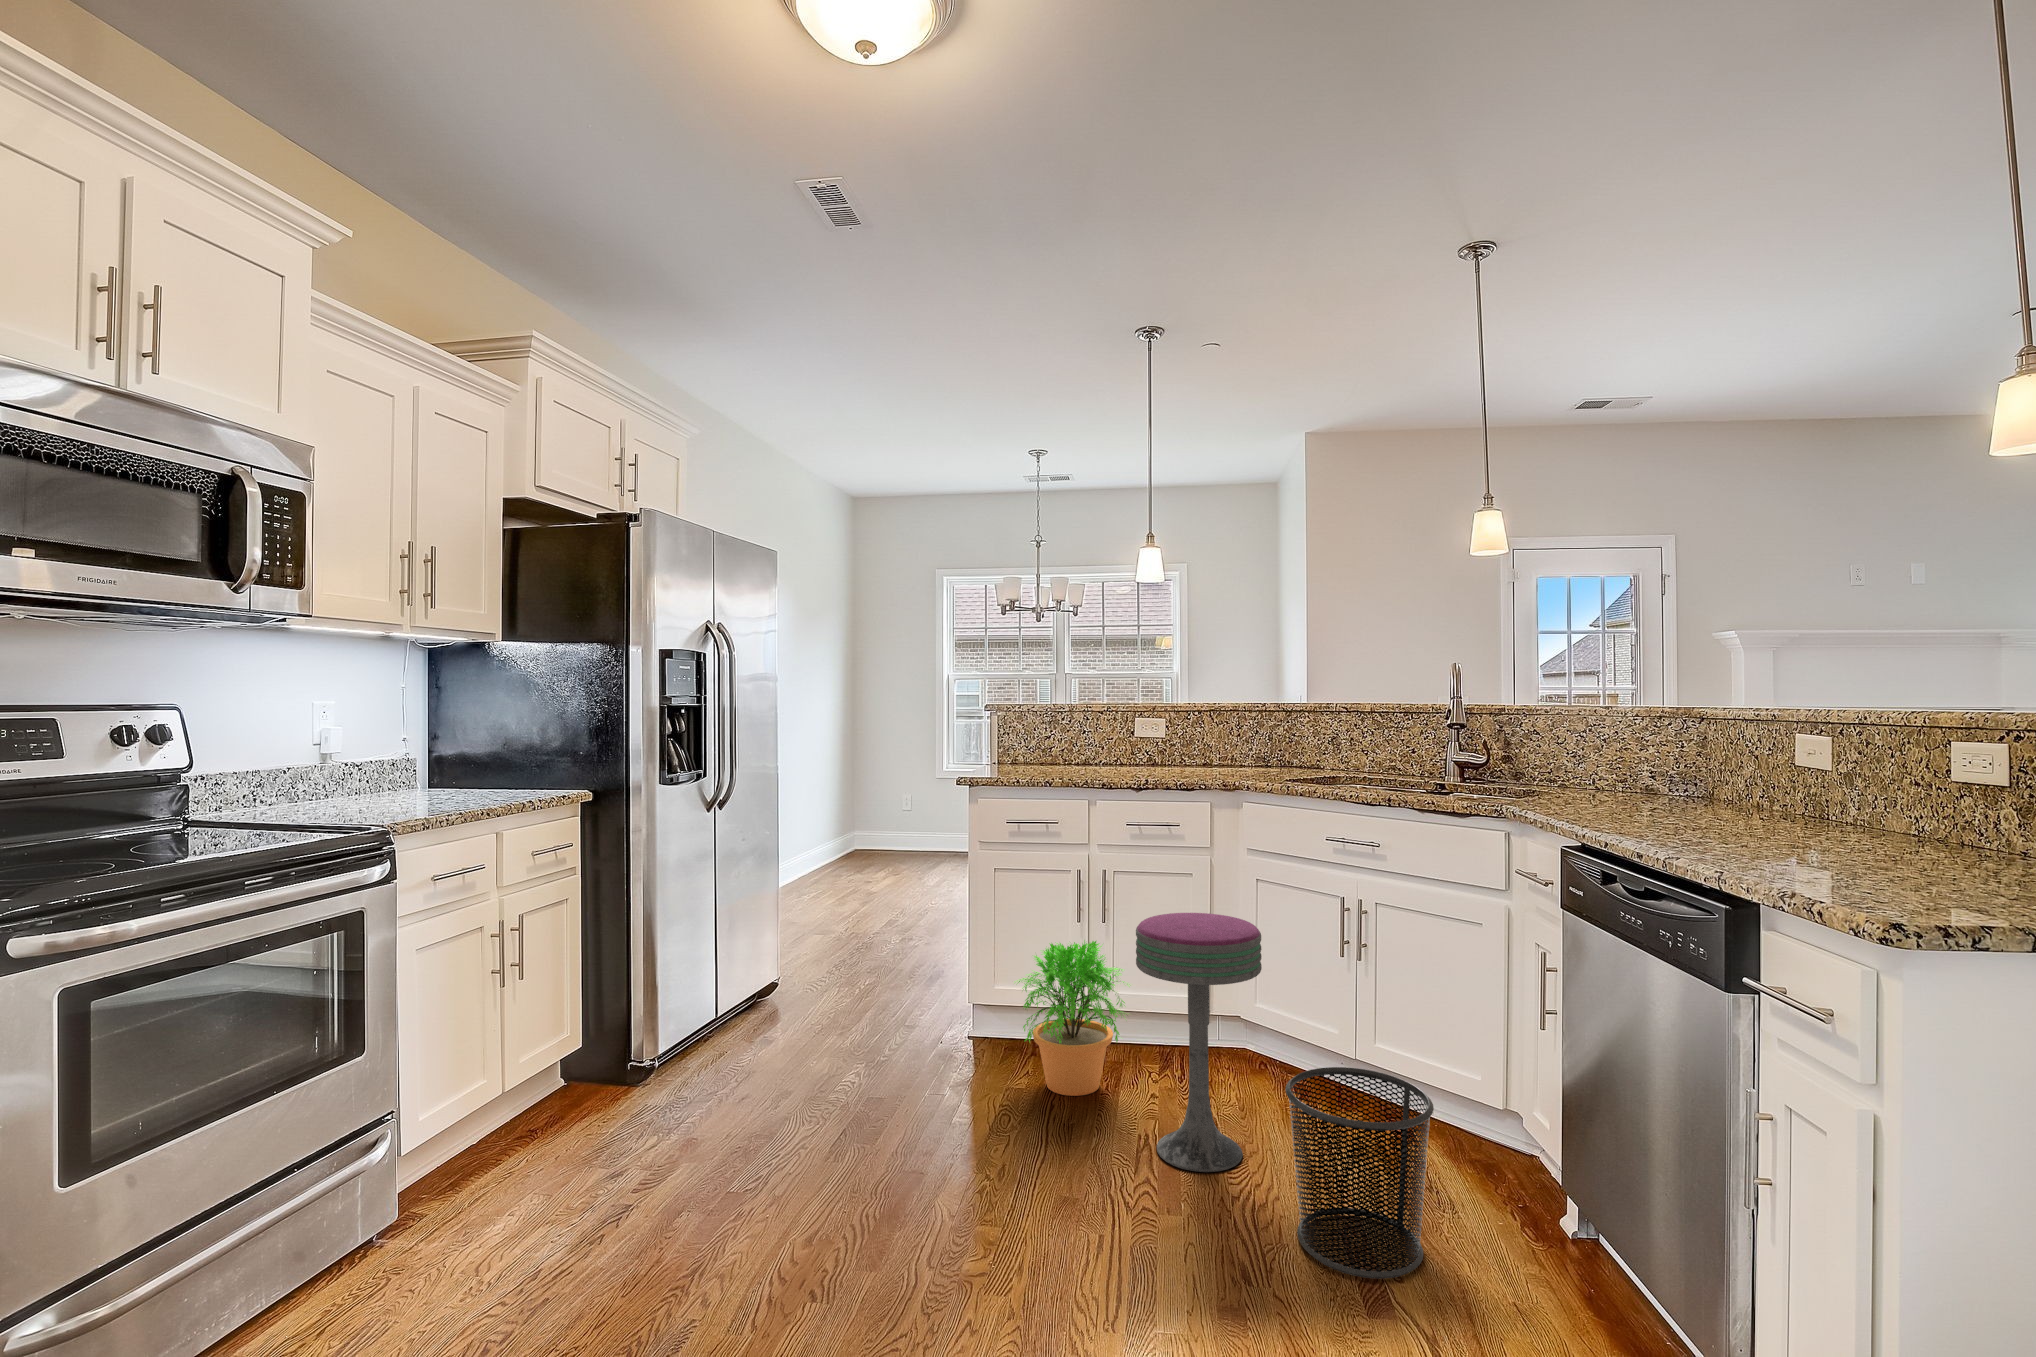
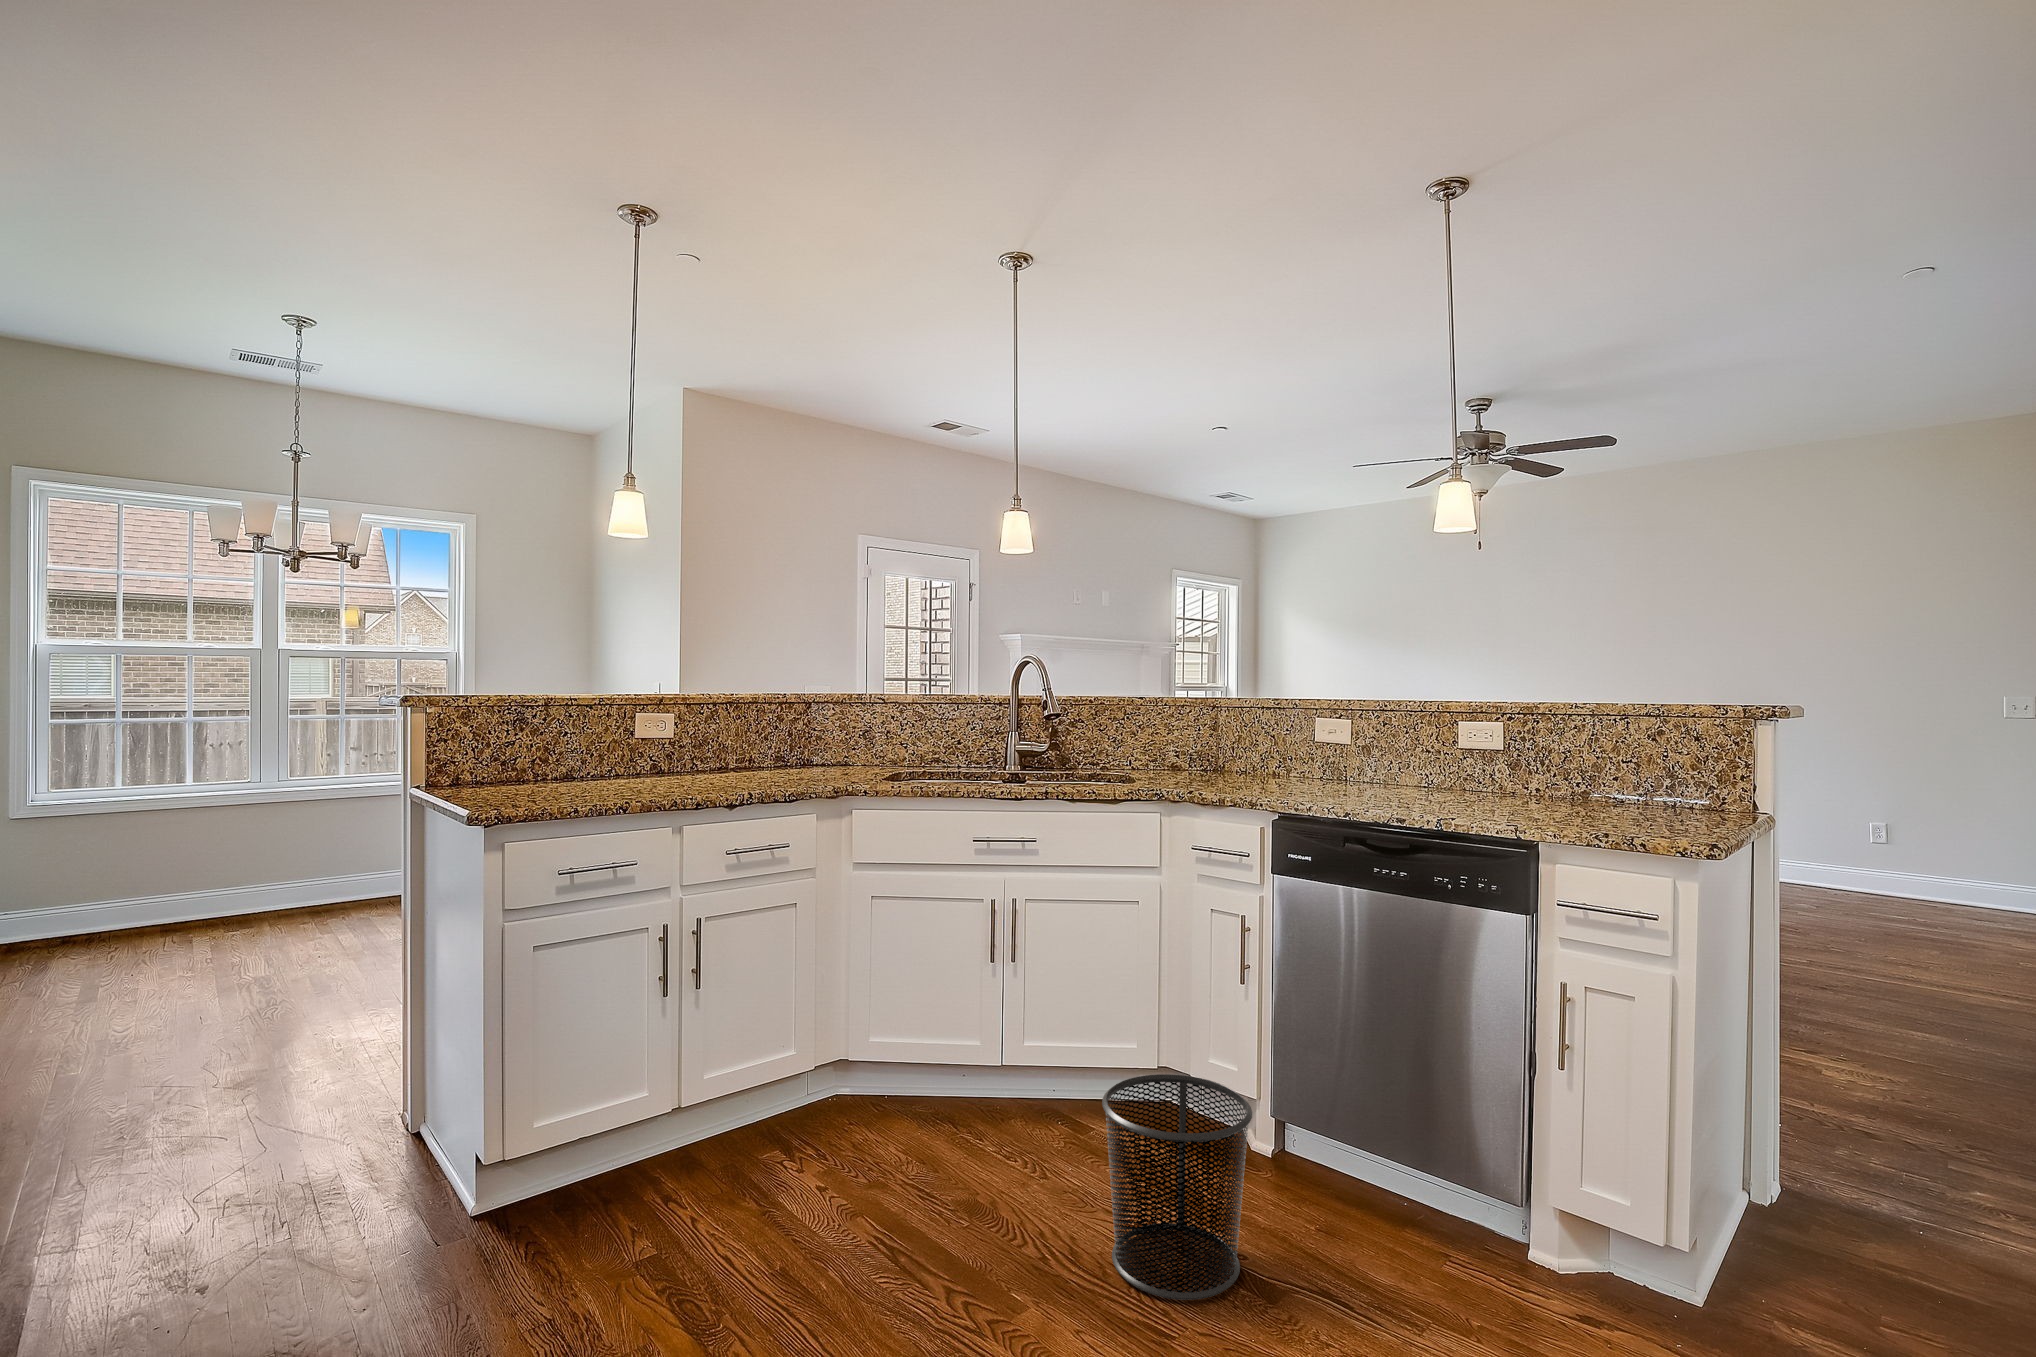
bar stool: present [1136,913,1262,1172] -> none [860,945,1013,1272]
potted plant: present [1018,941,1128,1096] -> none [604,1014,781,1250]

